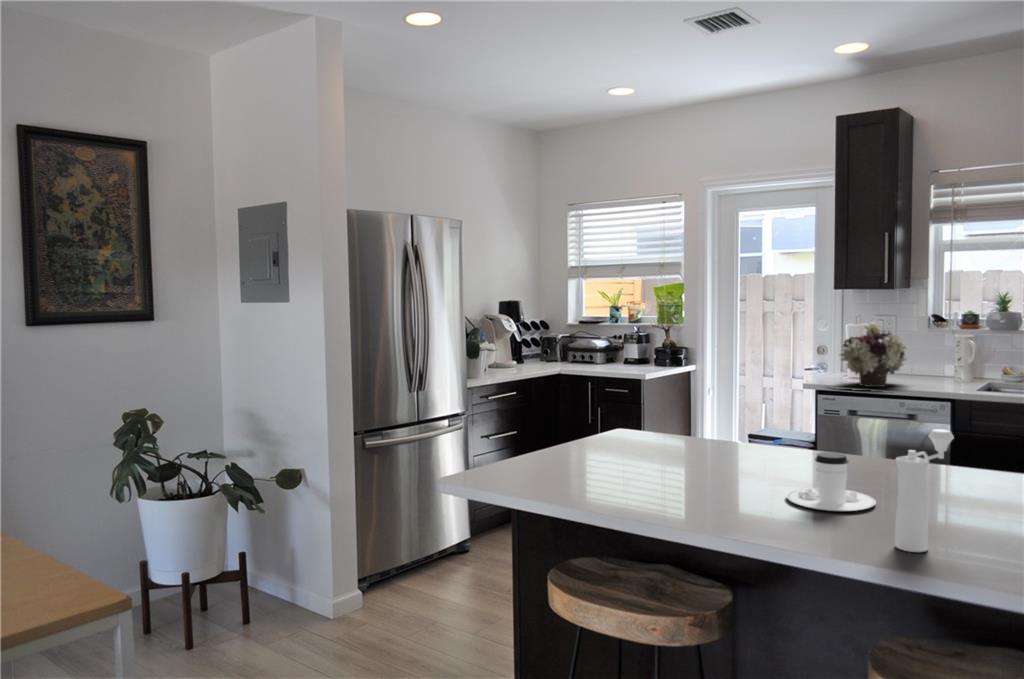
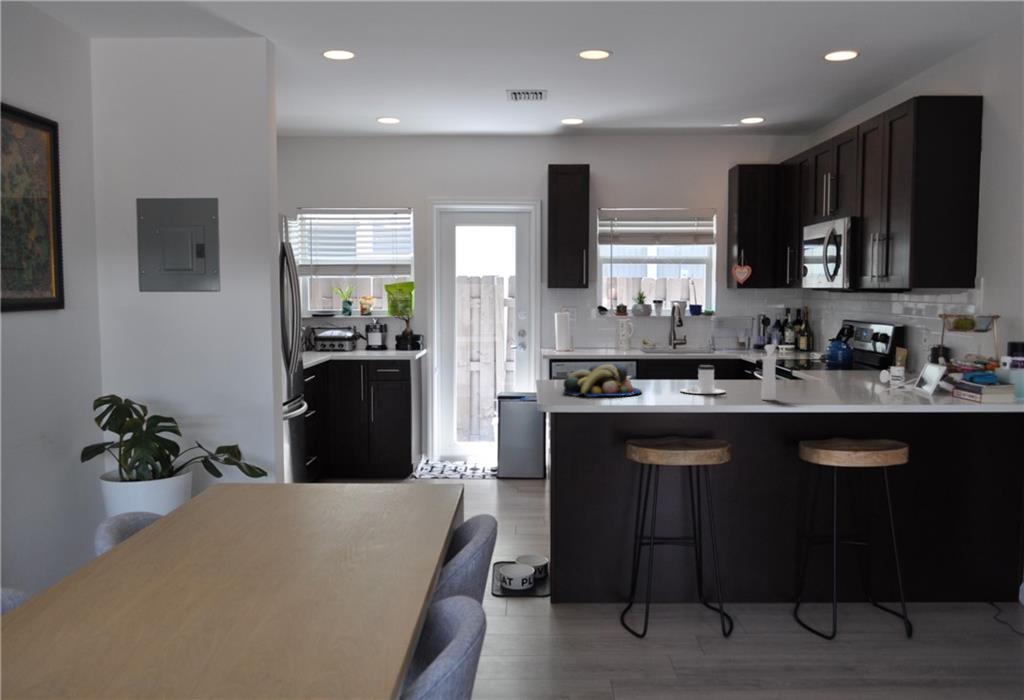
flower arrangement: present [840,322,906,387] -> none [567,310,606,355]
fruit bowl: none [593,431,725,493] -> present [563,363,641,397]

